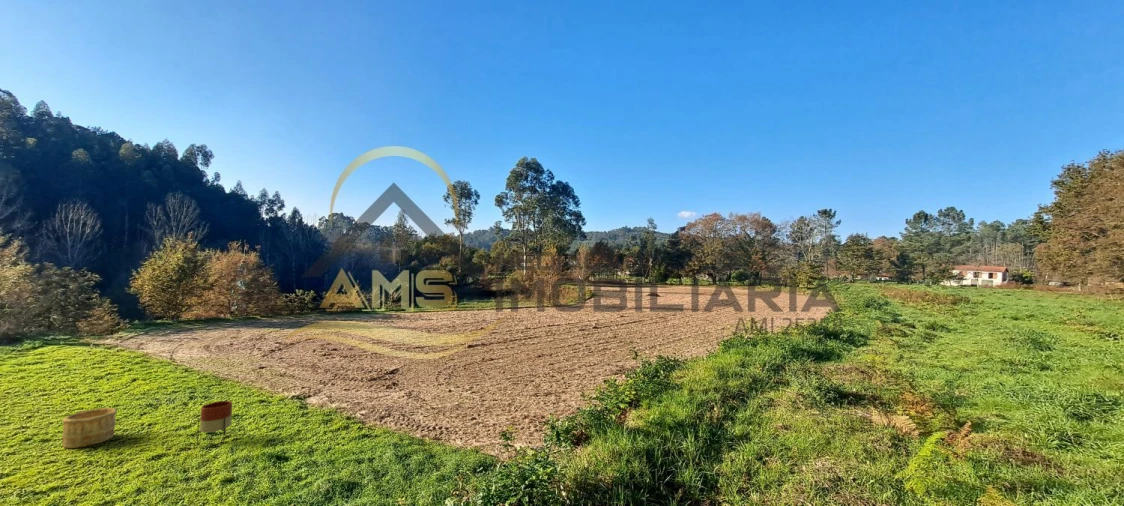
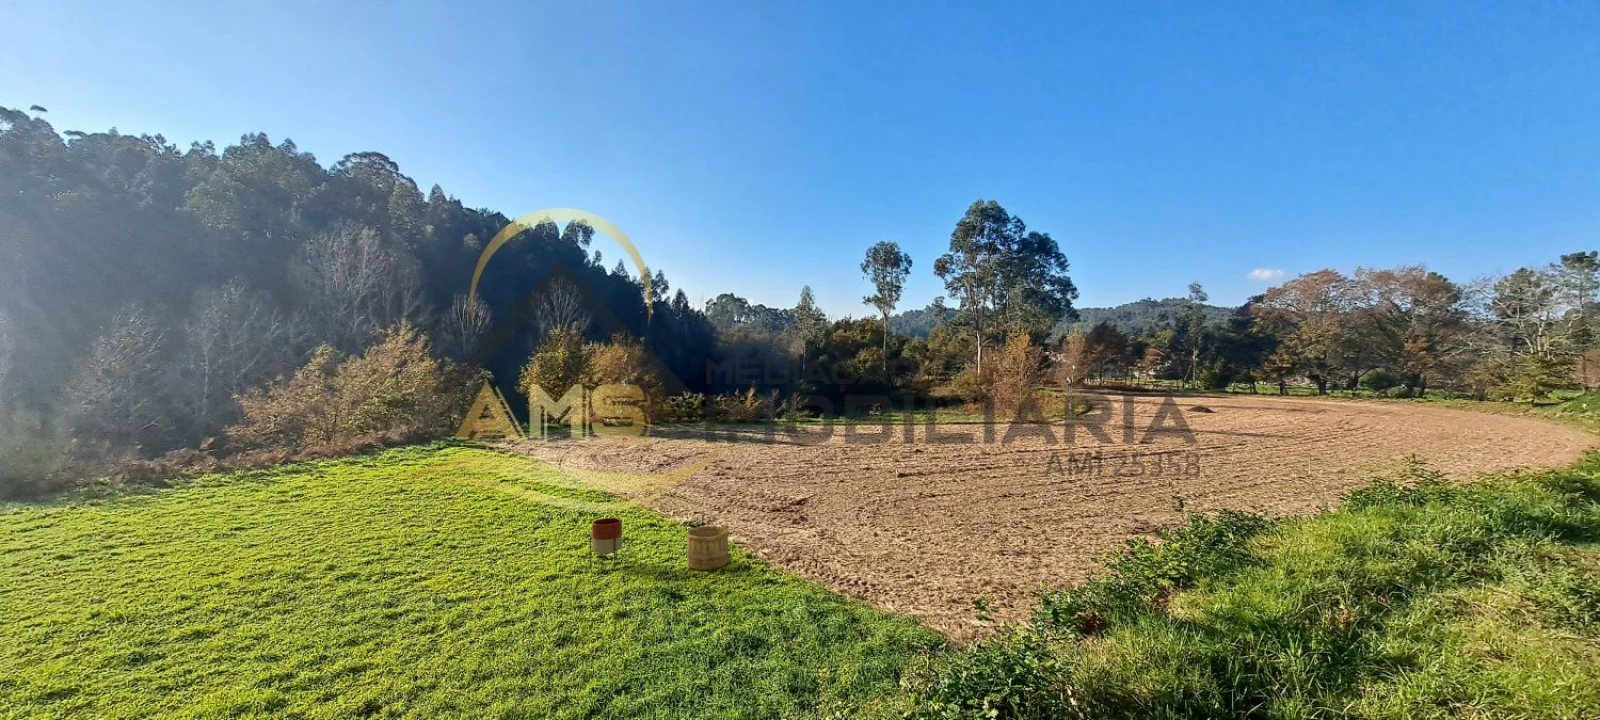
wooden bucket: present [62,408,117,448] -> present [686,526,729,570]

